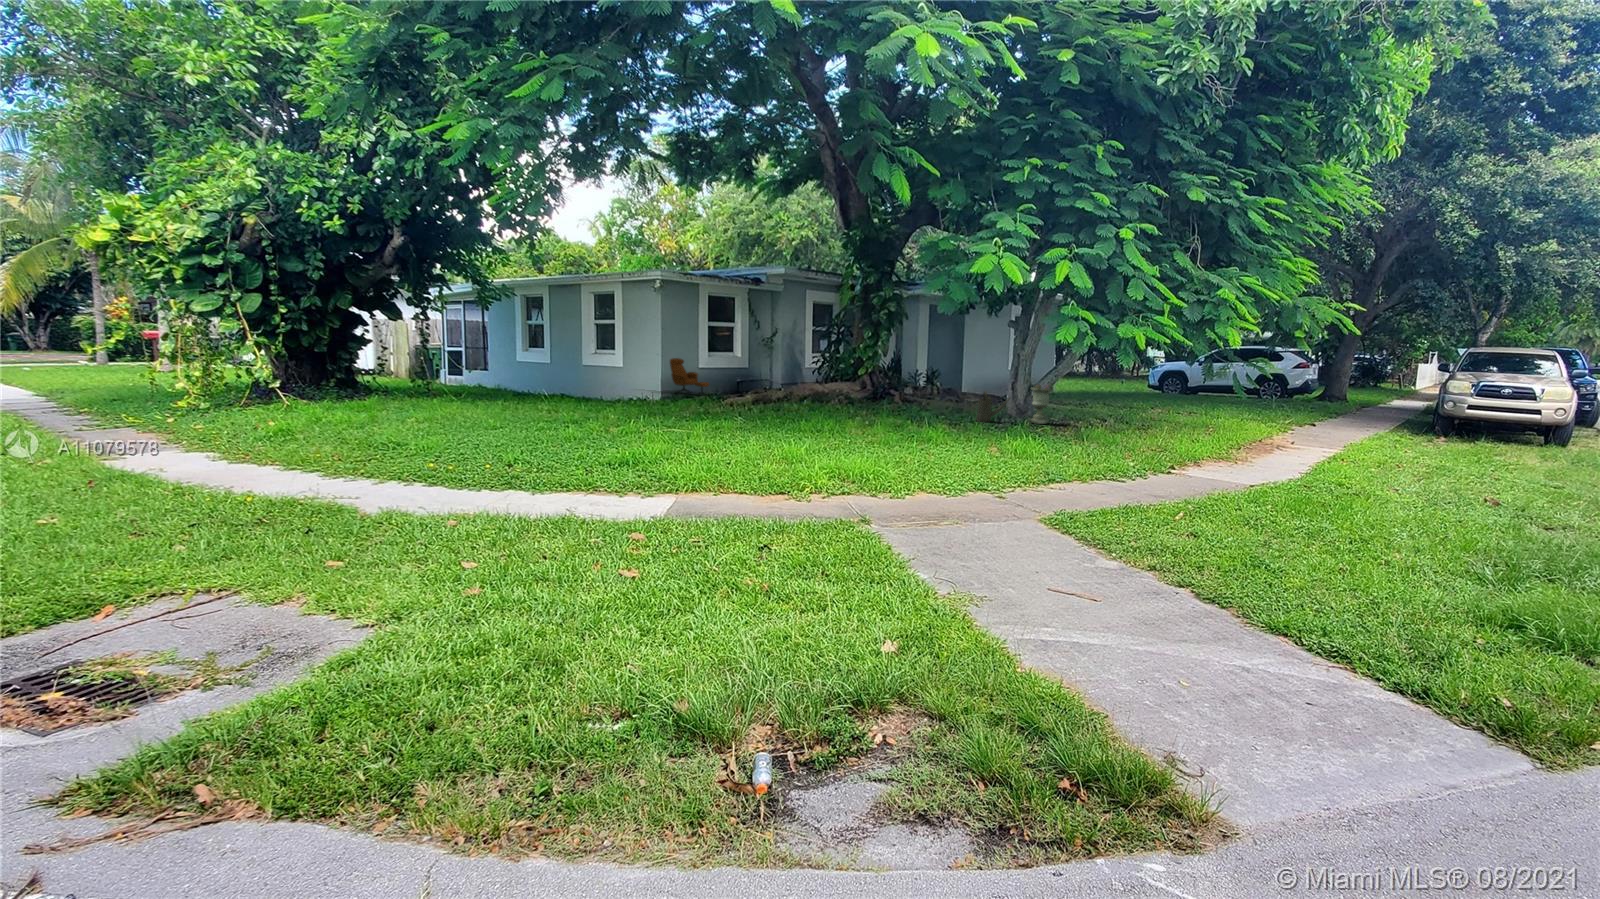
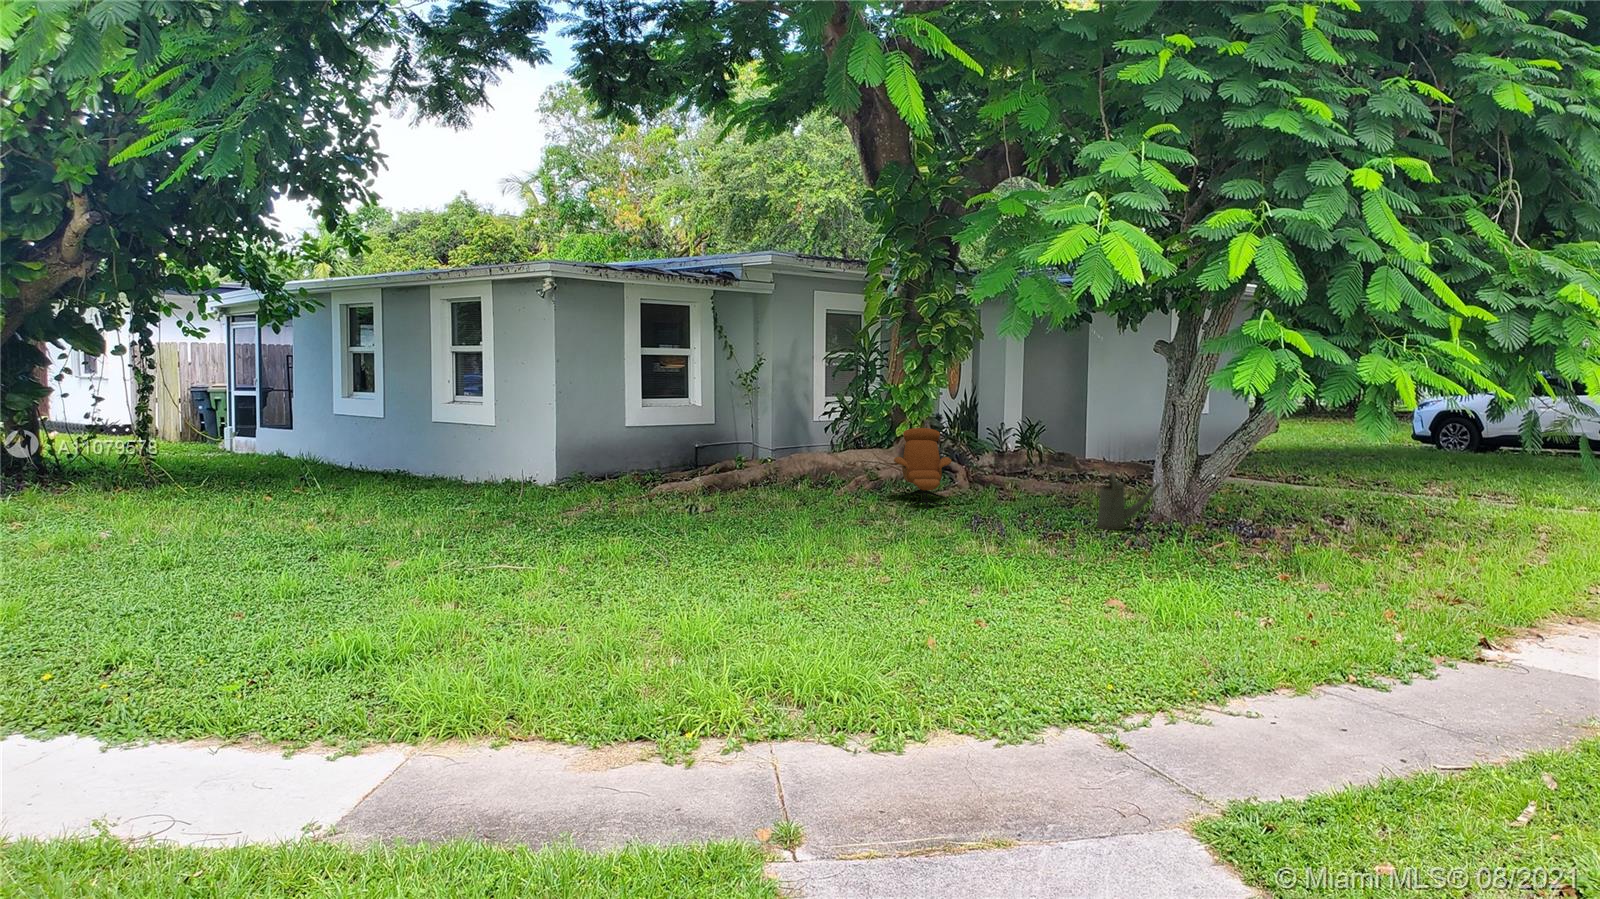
lounge chair: present [670,358,709,395] -> present [894,428,952,509]
planter: present [1031,385,1053,424] -> none [1196,458,1241,533]

